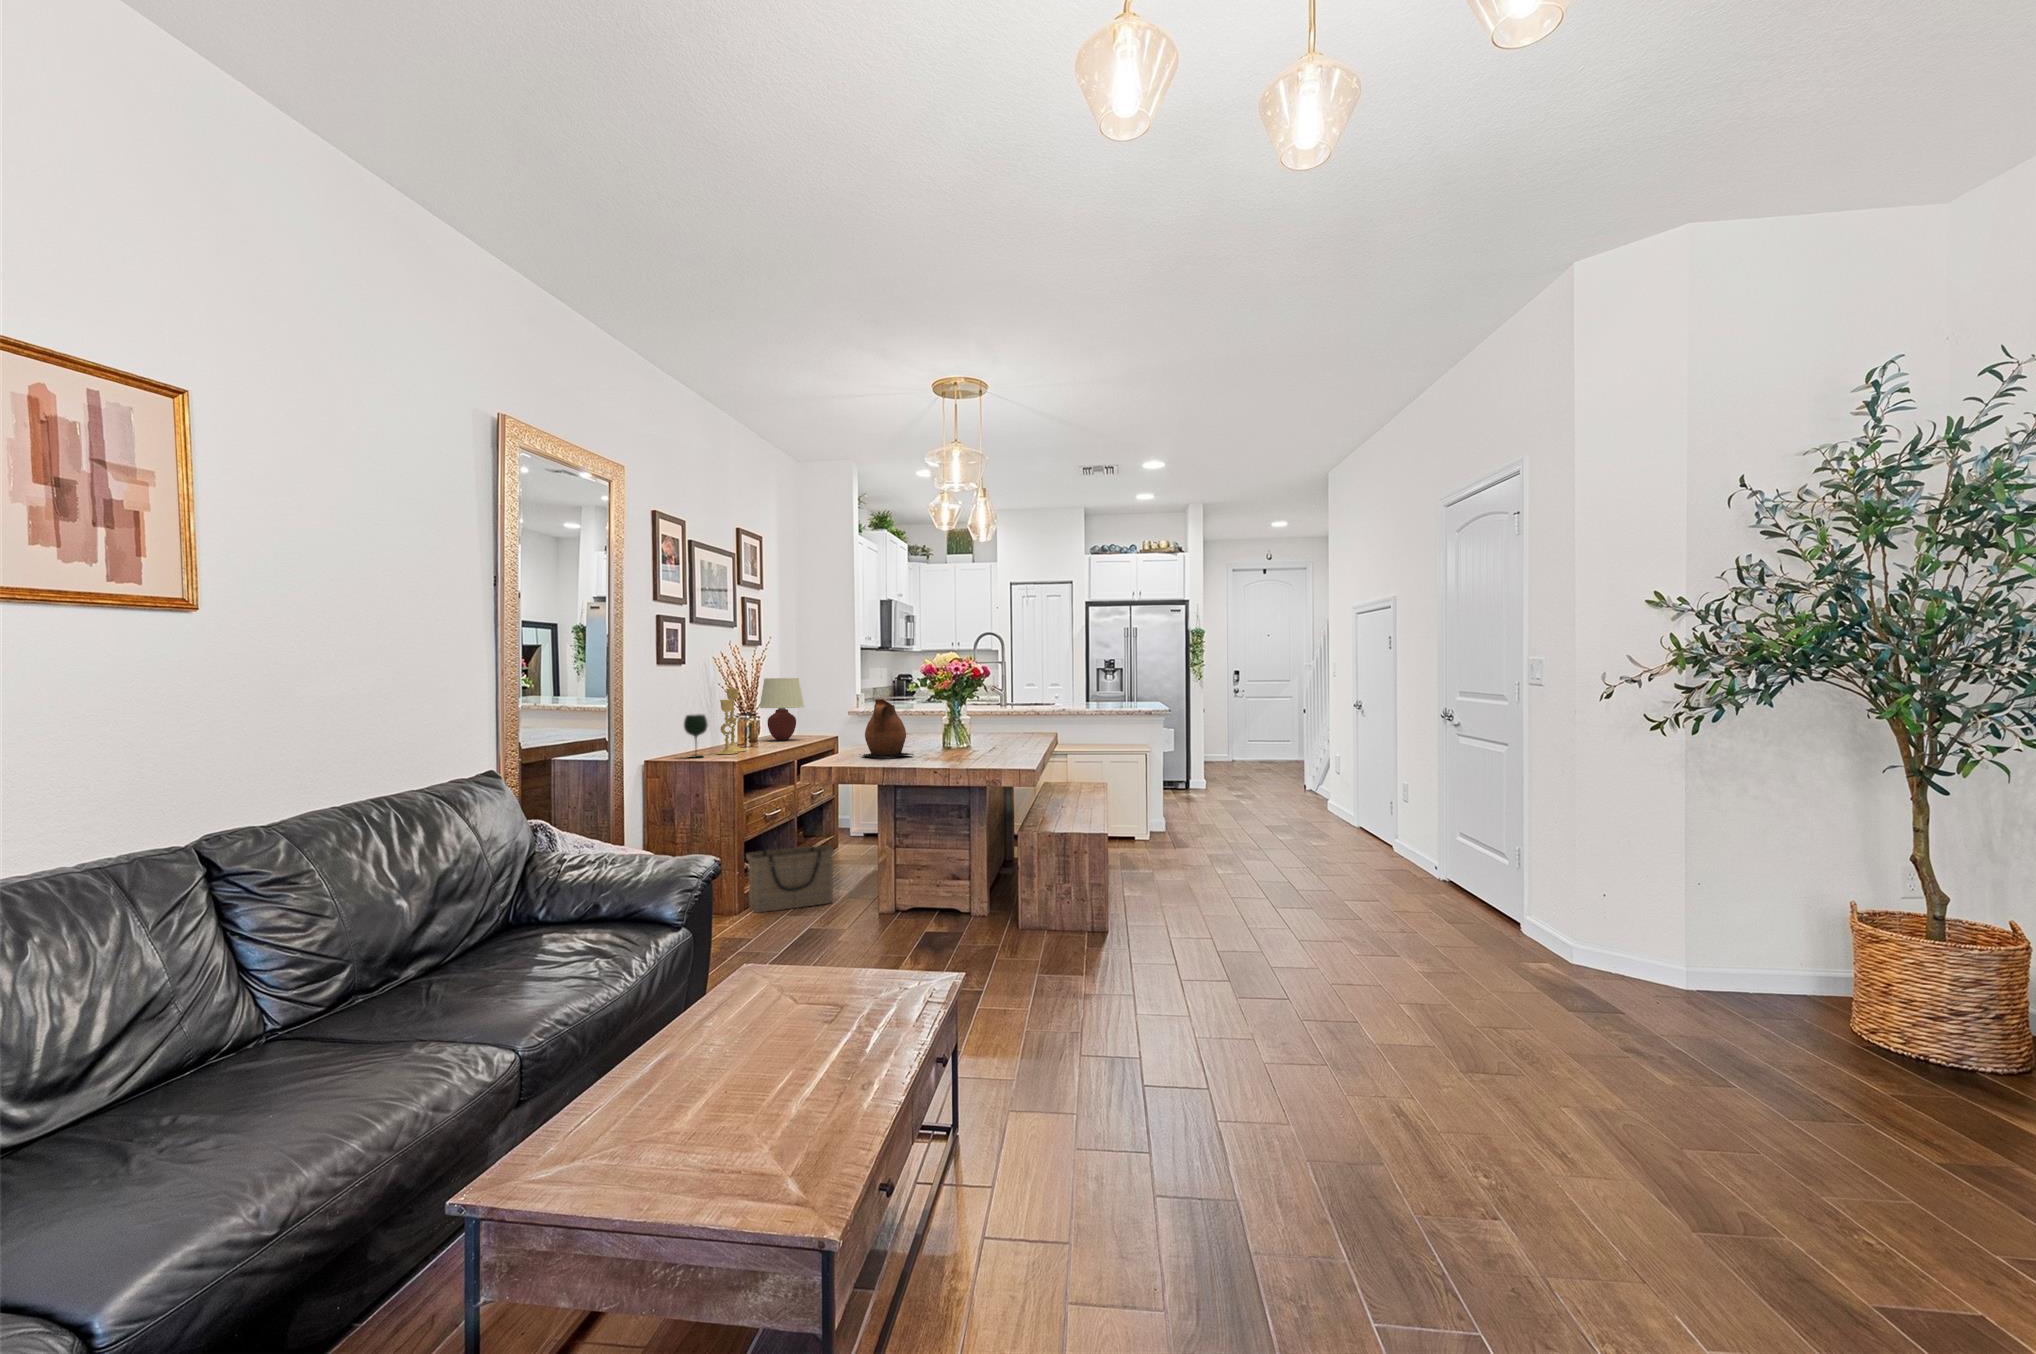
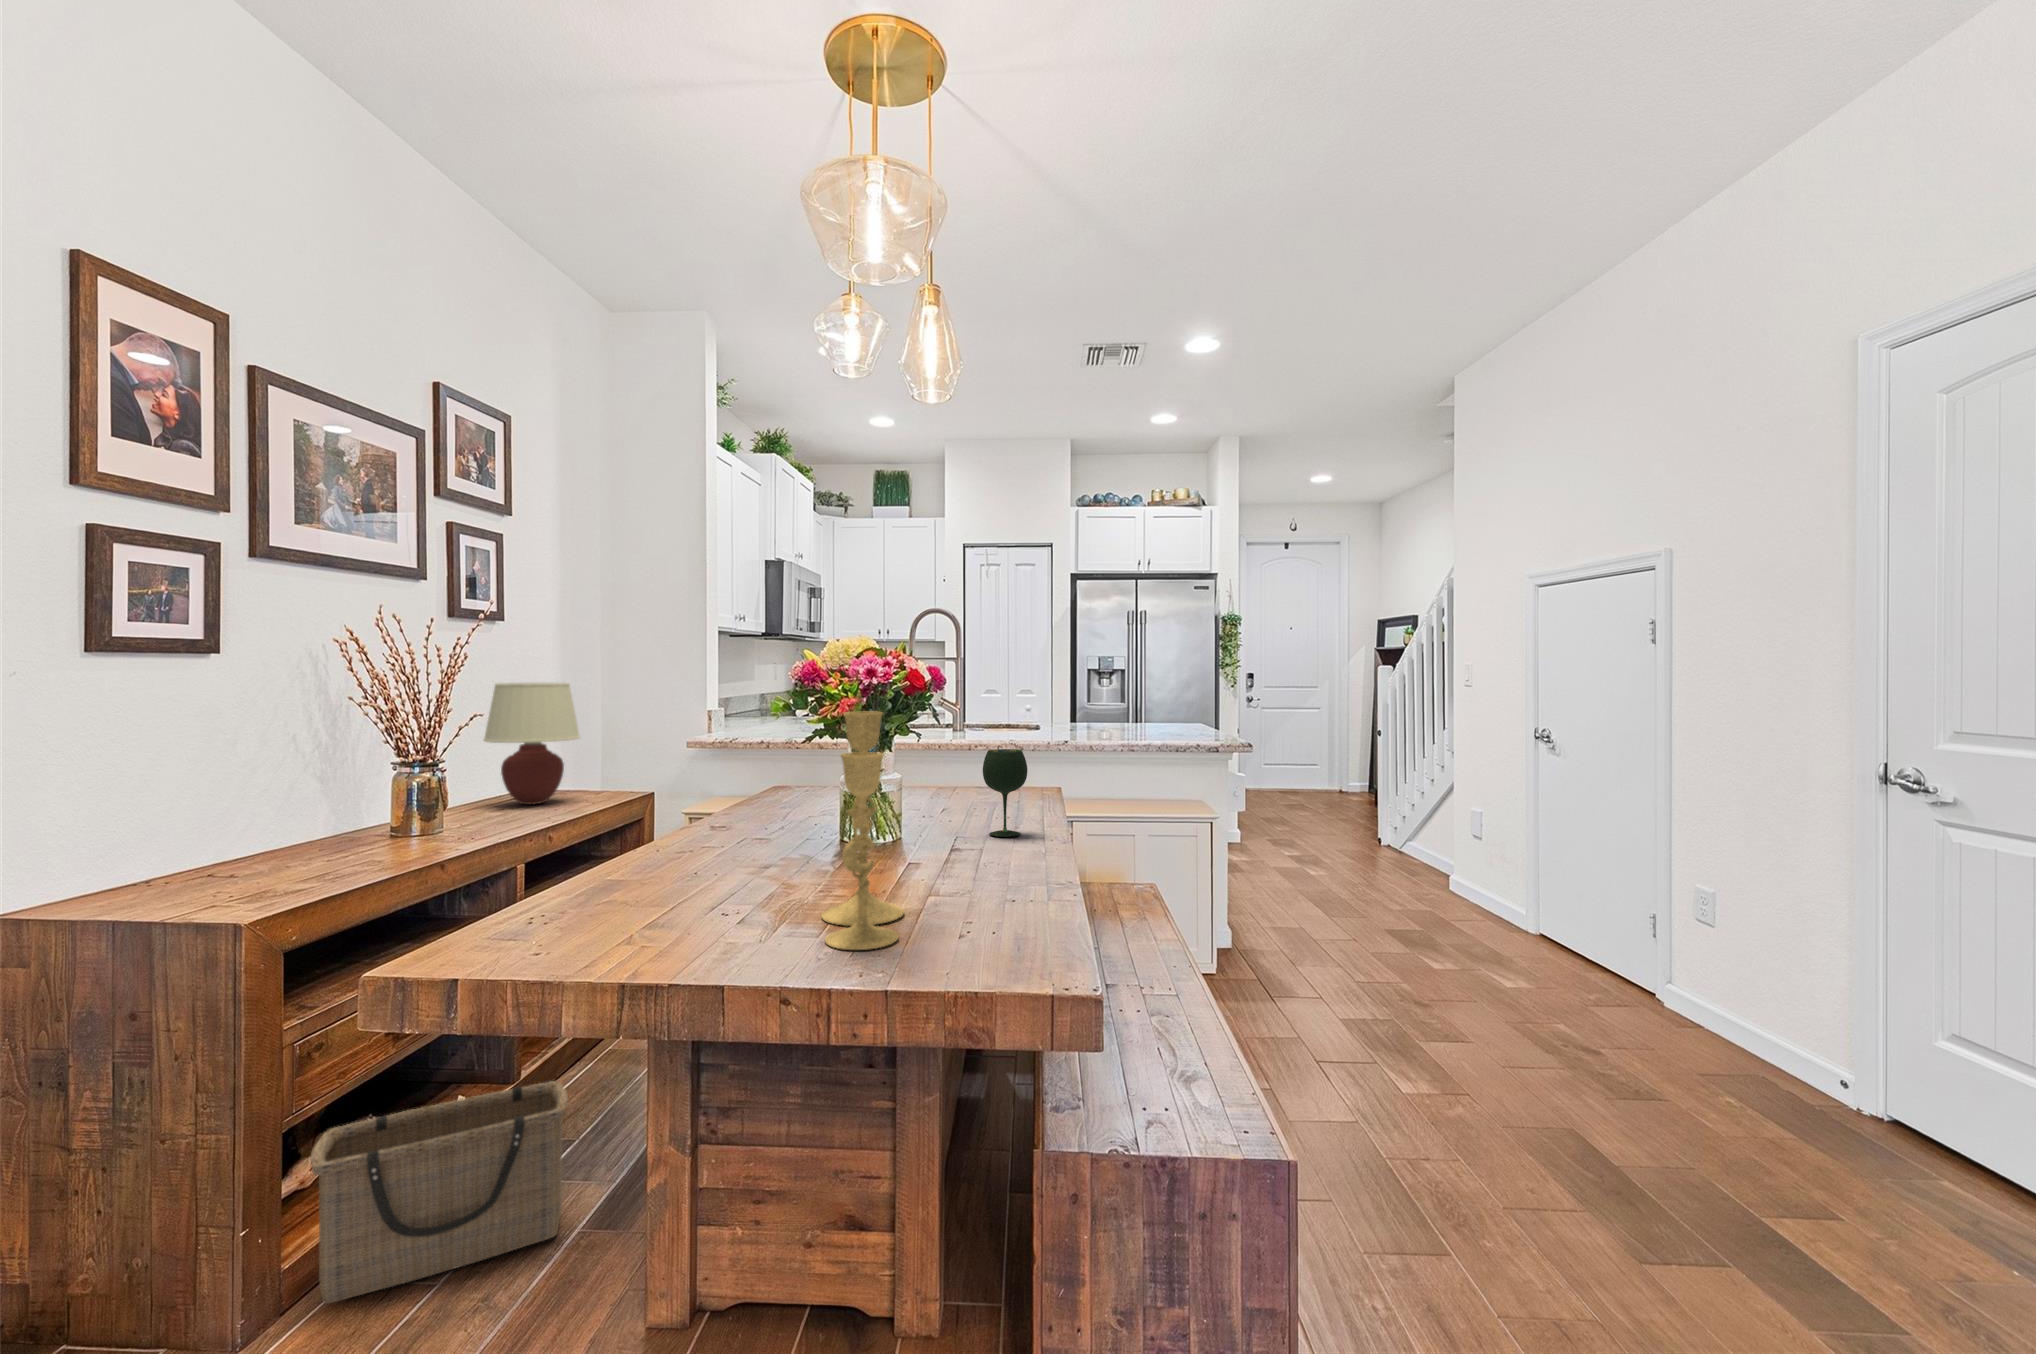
candlestick: present [716,688,746,754] -> present [821,711,904,950]
ceramic pitcher: present [863,699,914,757] -> none [585,752,745,923]
wine glass: present [684,714,708,758] -> present [983,749,1027,837]

